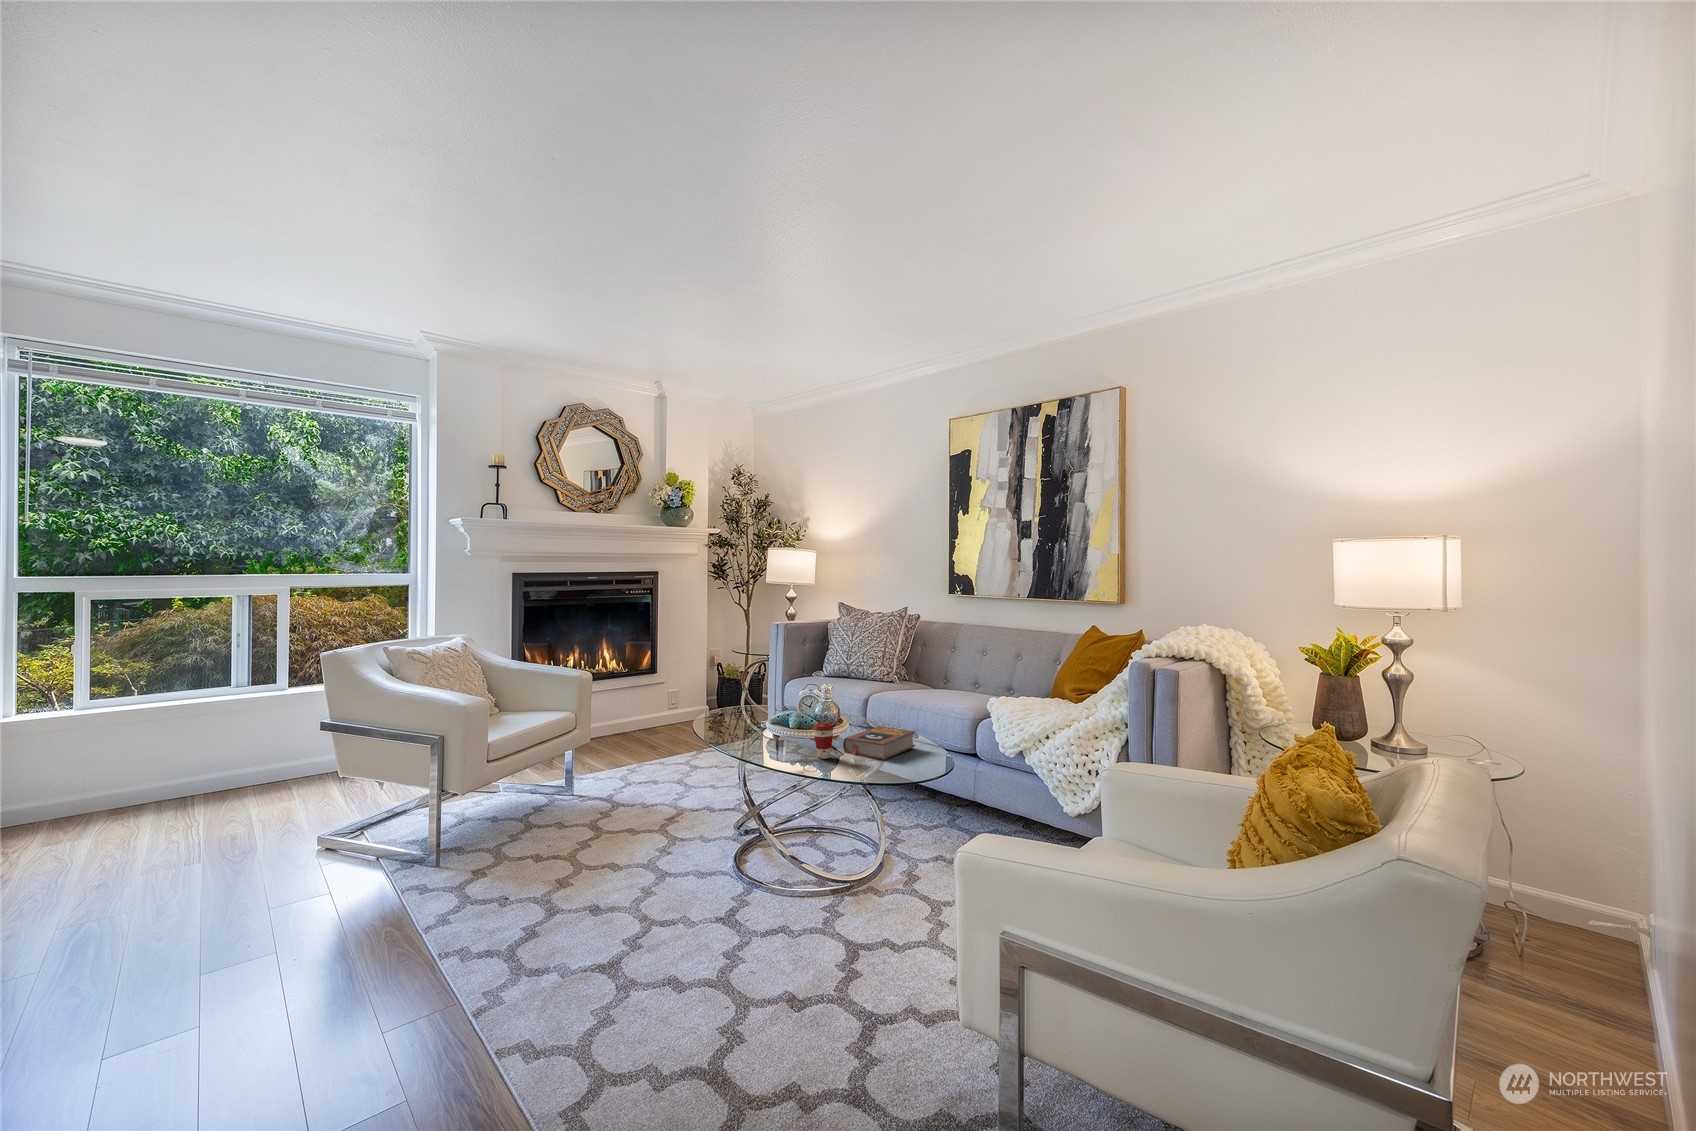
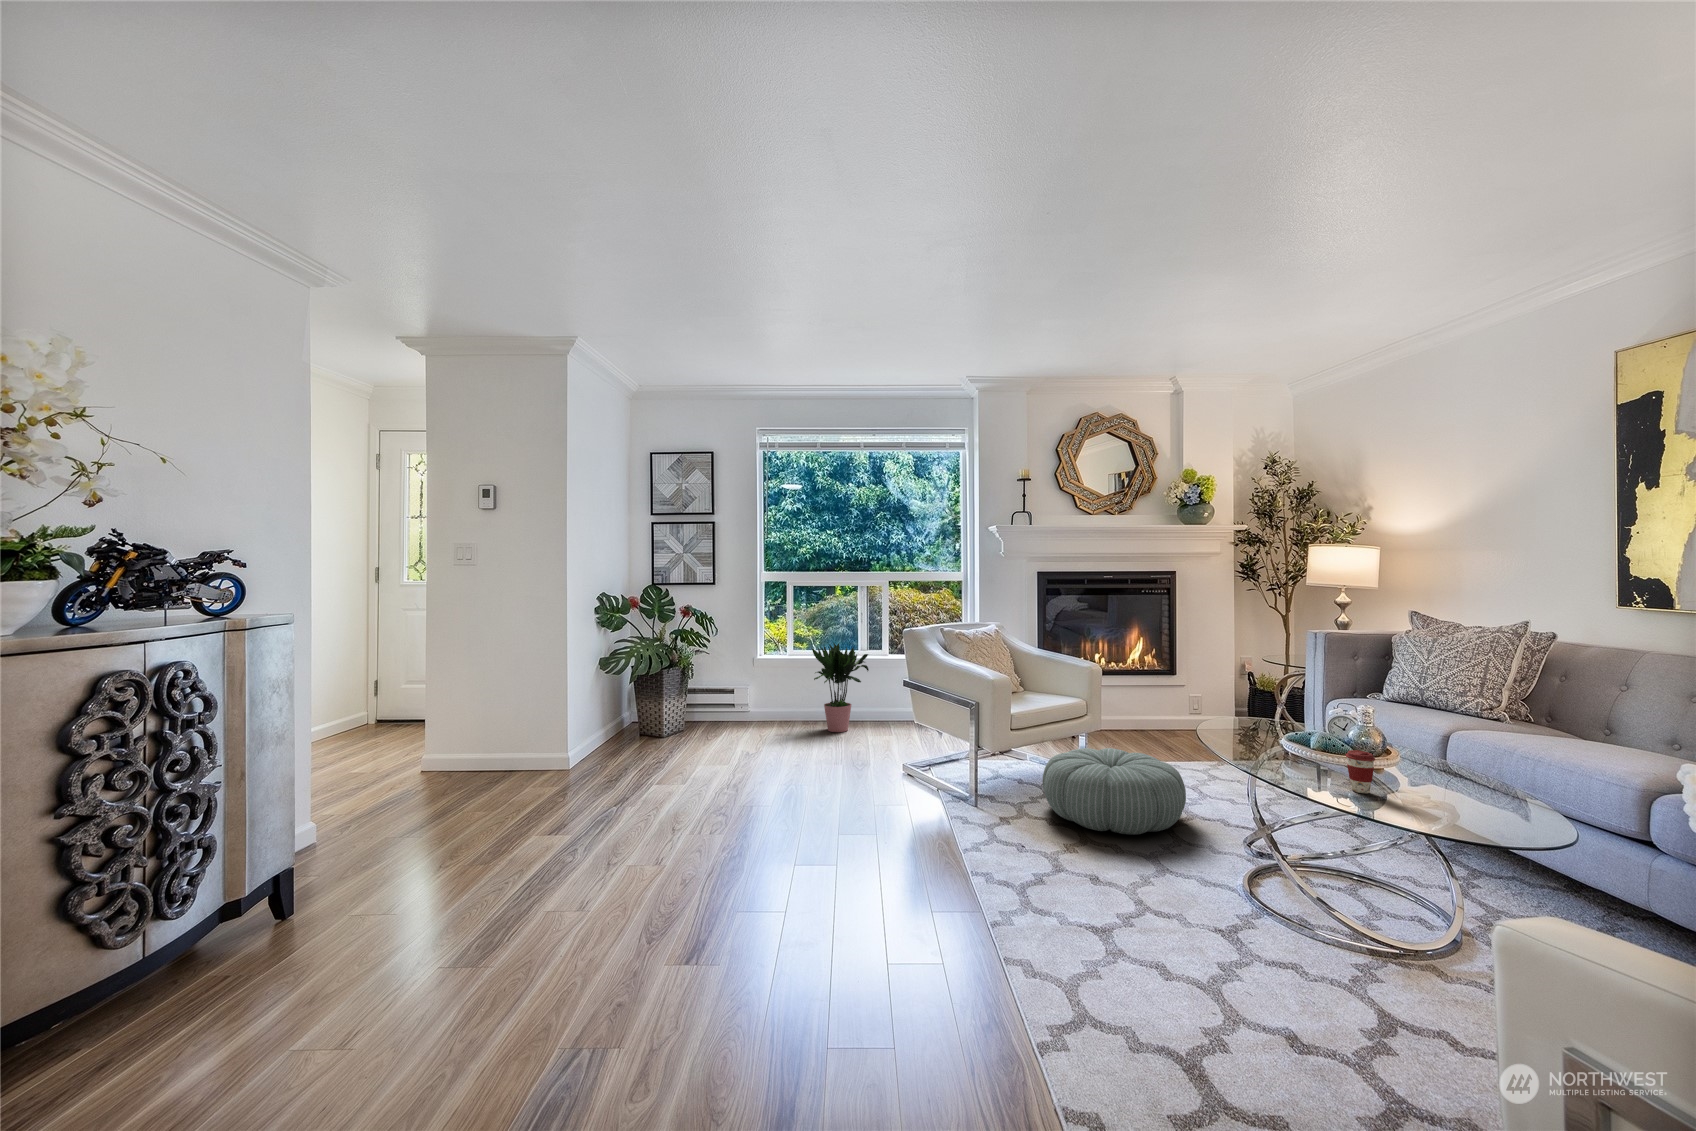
potted plant: none [147,675,269,811] -> present [812,643,869,732]
book: present [843,726,916,760] -> none [1391,770,1515,811]
pouf: none [527,759,677,852] -> present [1042,748,1186,835]

